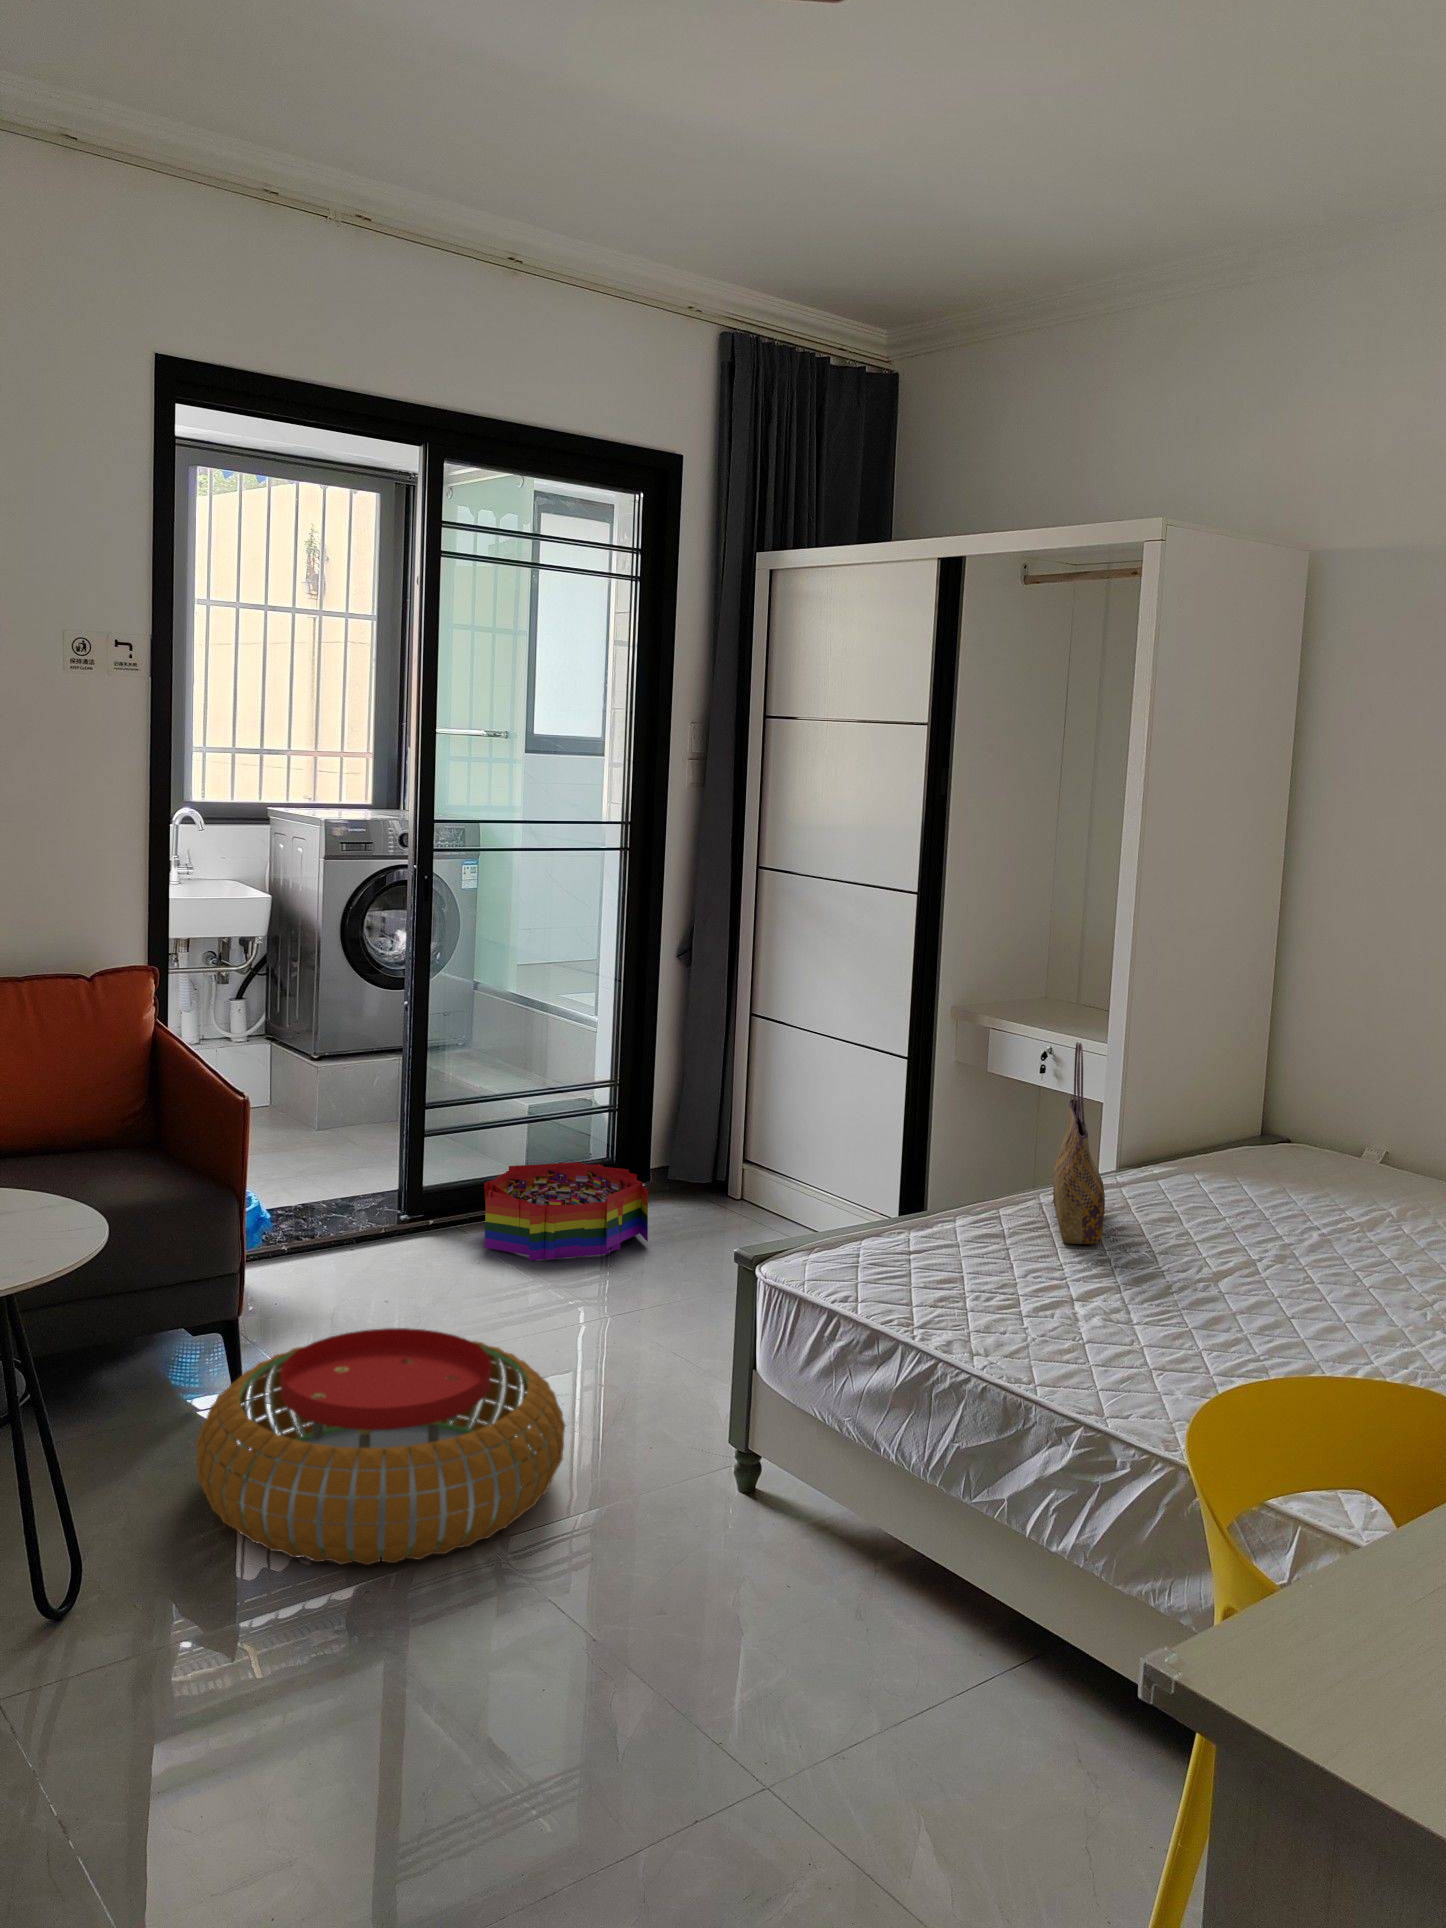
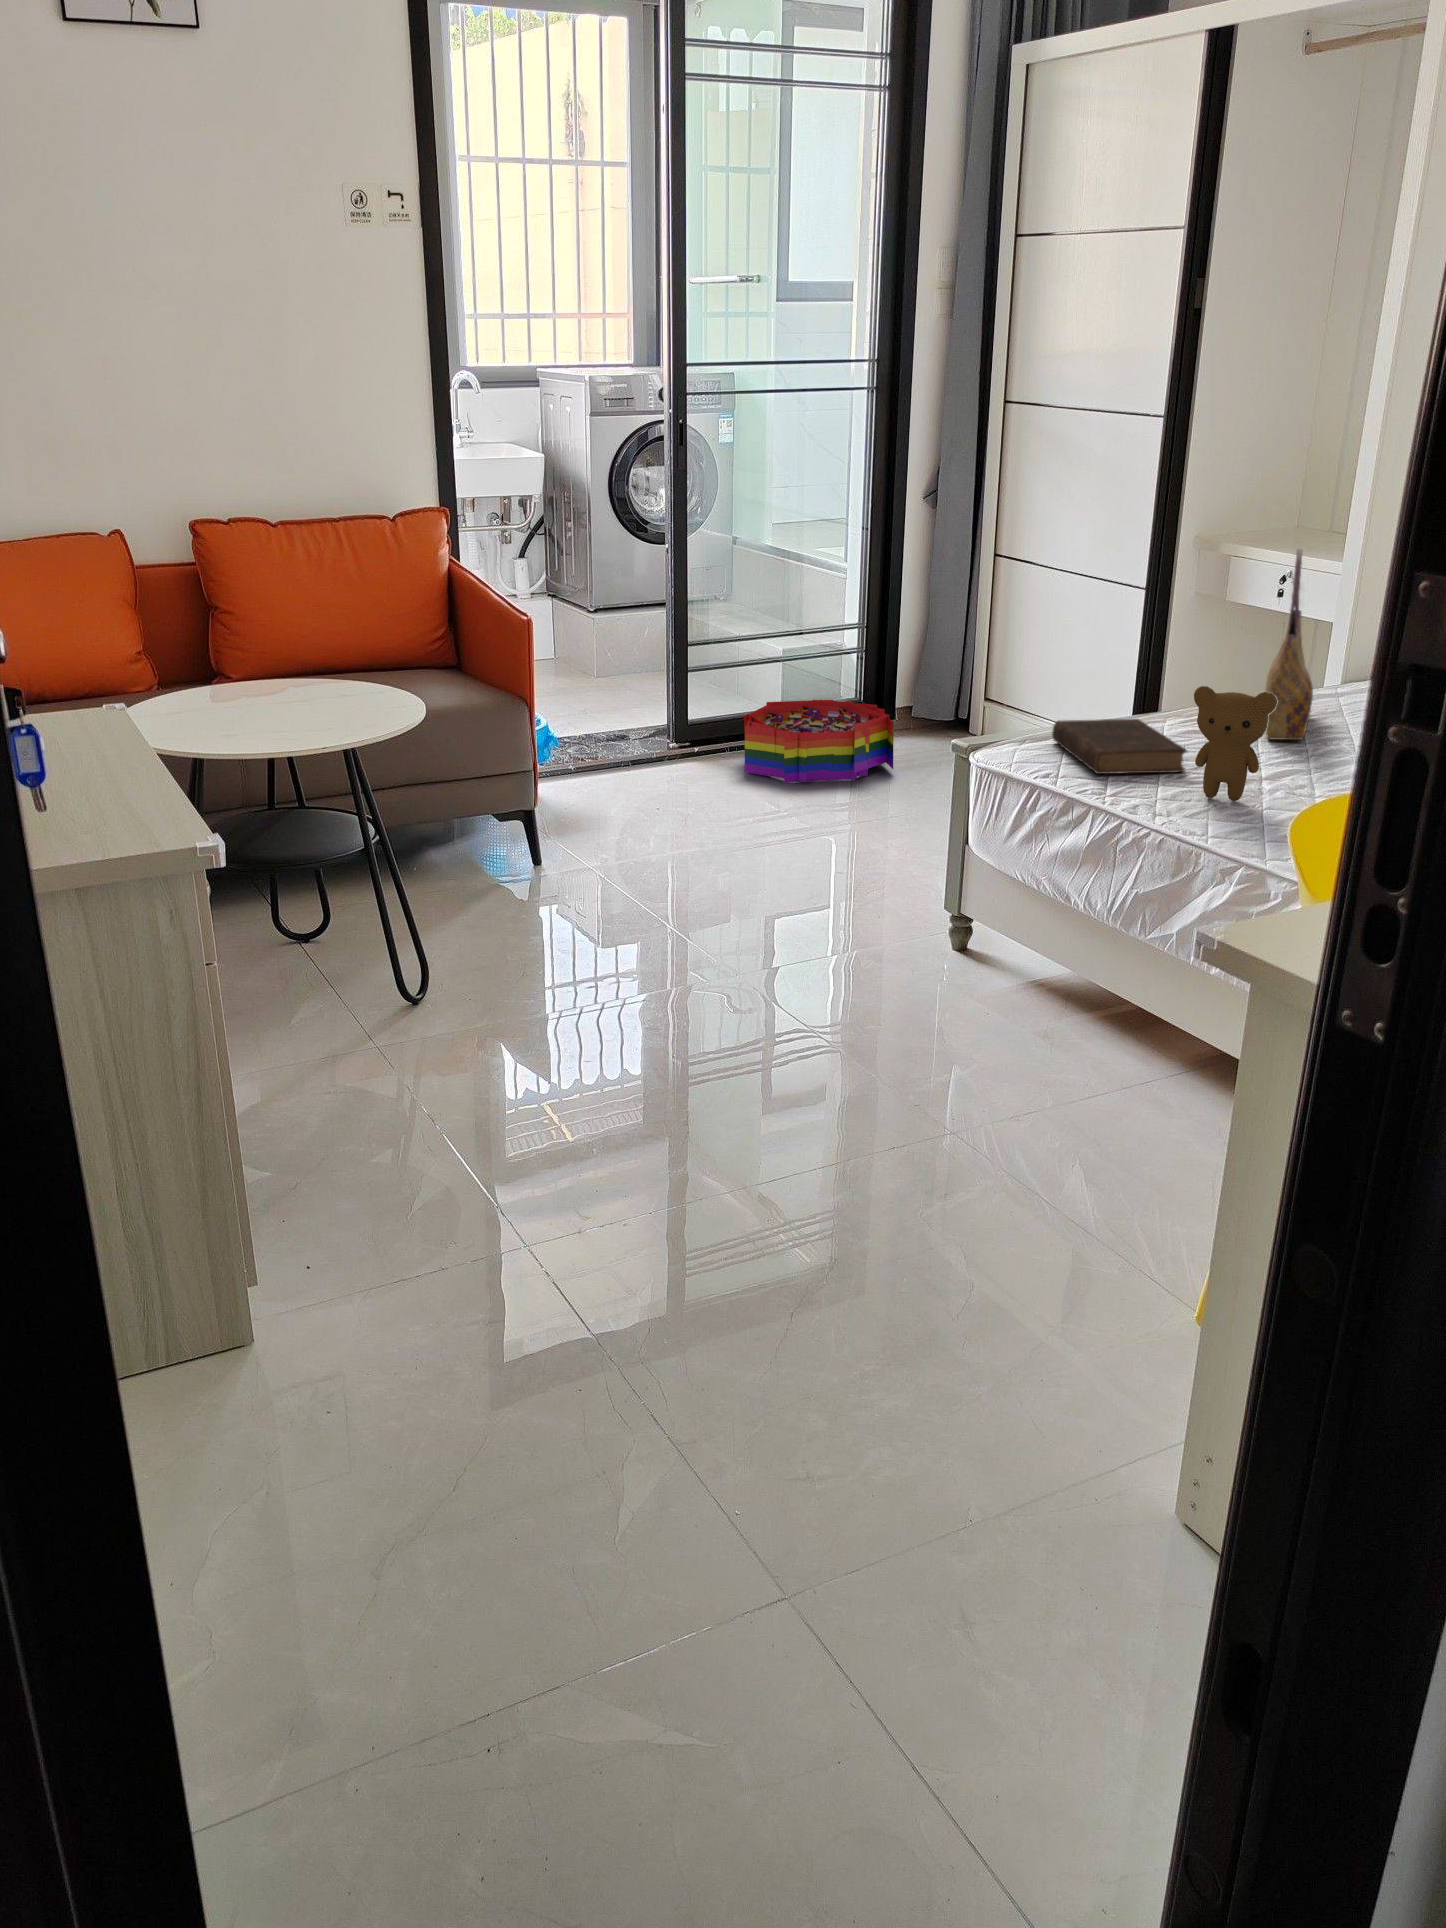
teddy bear: none [1002,1205,1092,1332] -> present [1194,686,1277,801]
book: none [841,1222,992,1296] -> present [1052,719,1187,774]
pouf: present [196,1328,565,1565] -> none [508,811,806,982]

